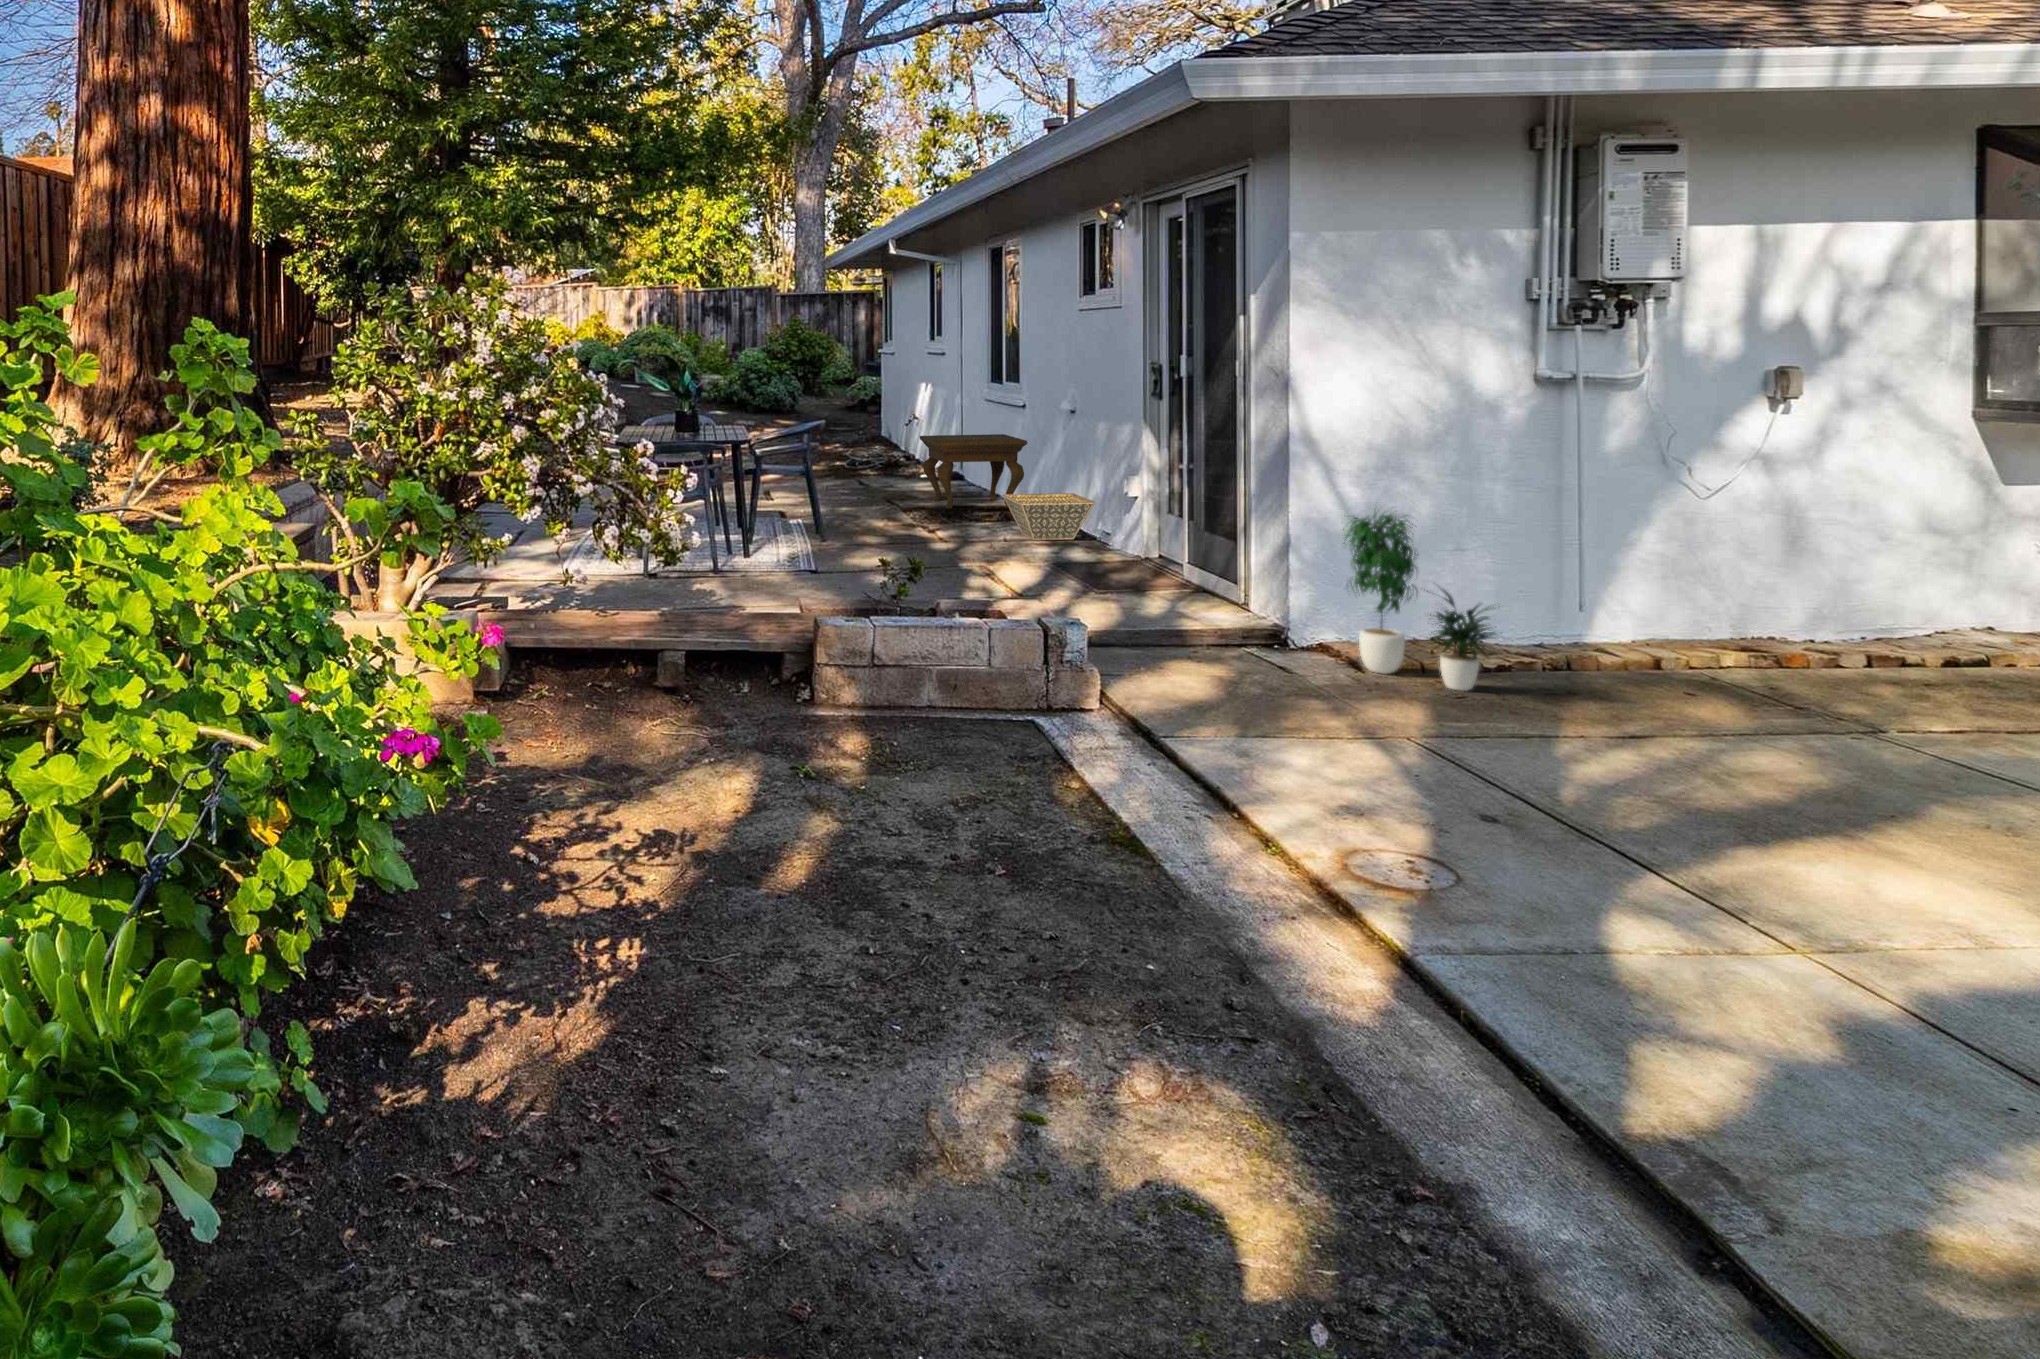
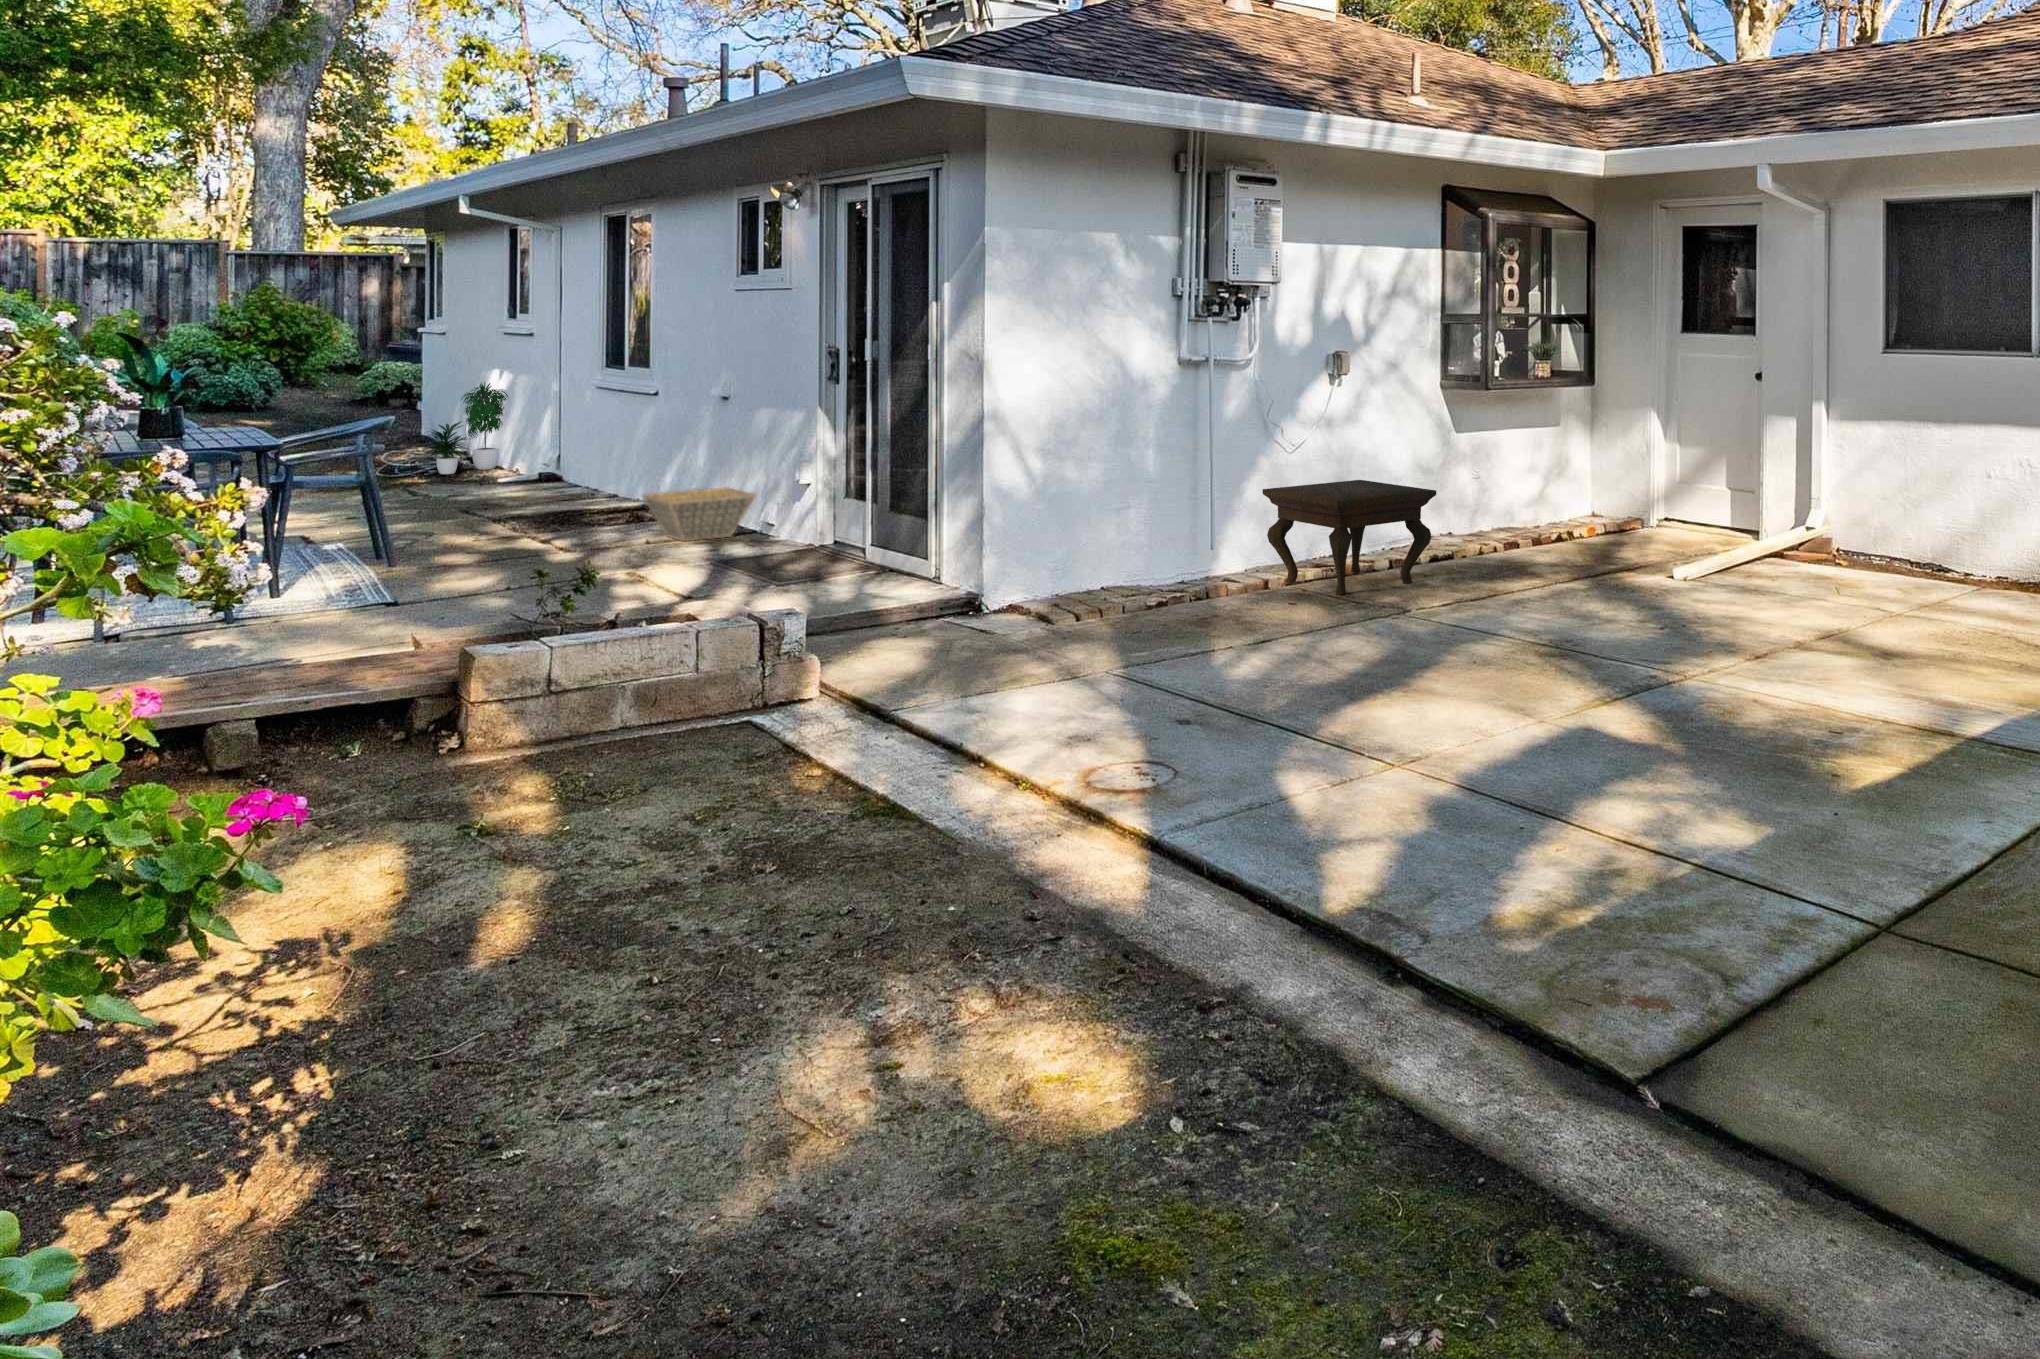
side table: present [920,434,1027,508] -> present [1262,480,1436,595]
potted plant: present [1343,513,1496,691] -> present [425,382,508,474]

